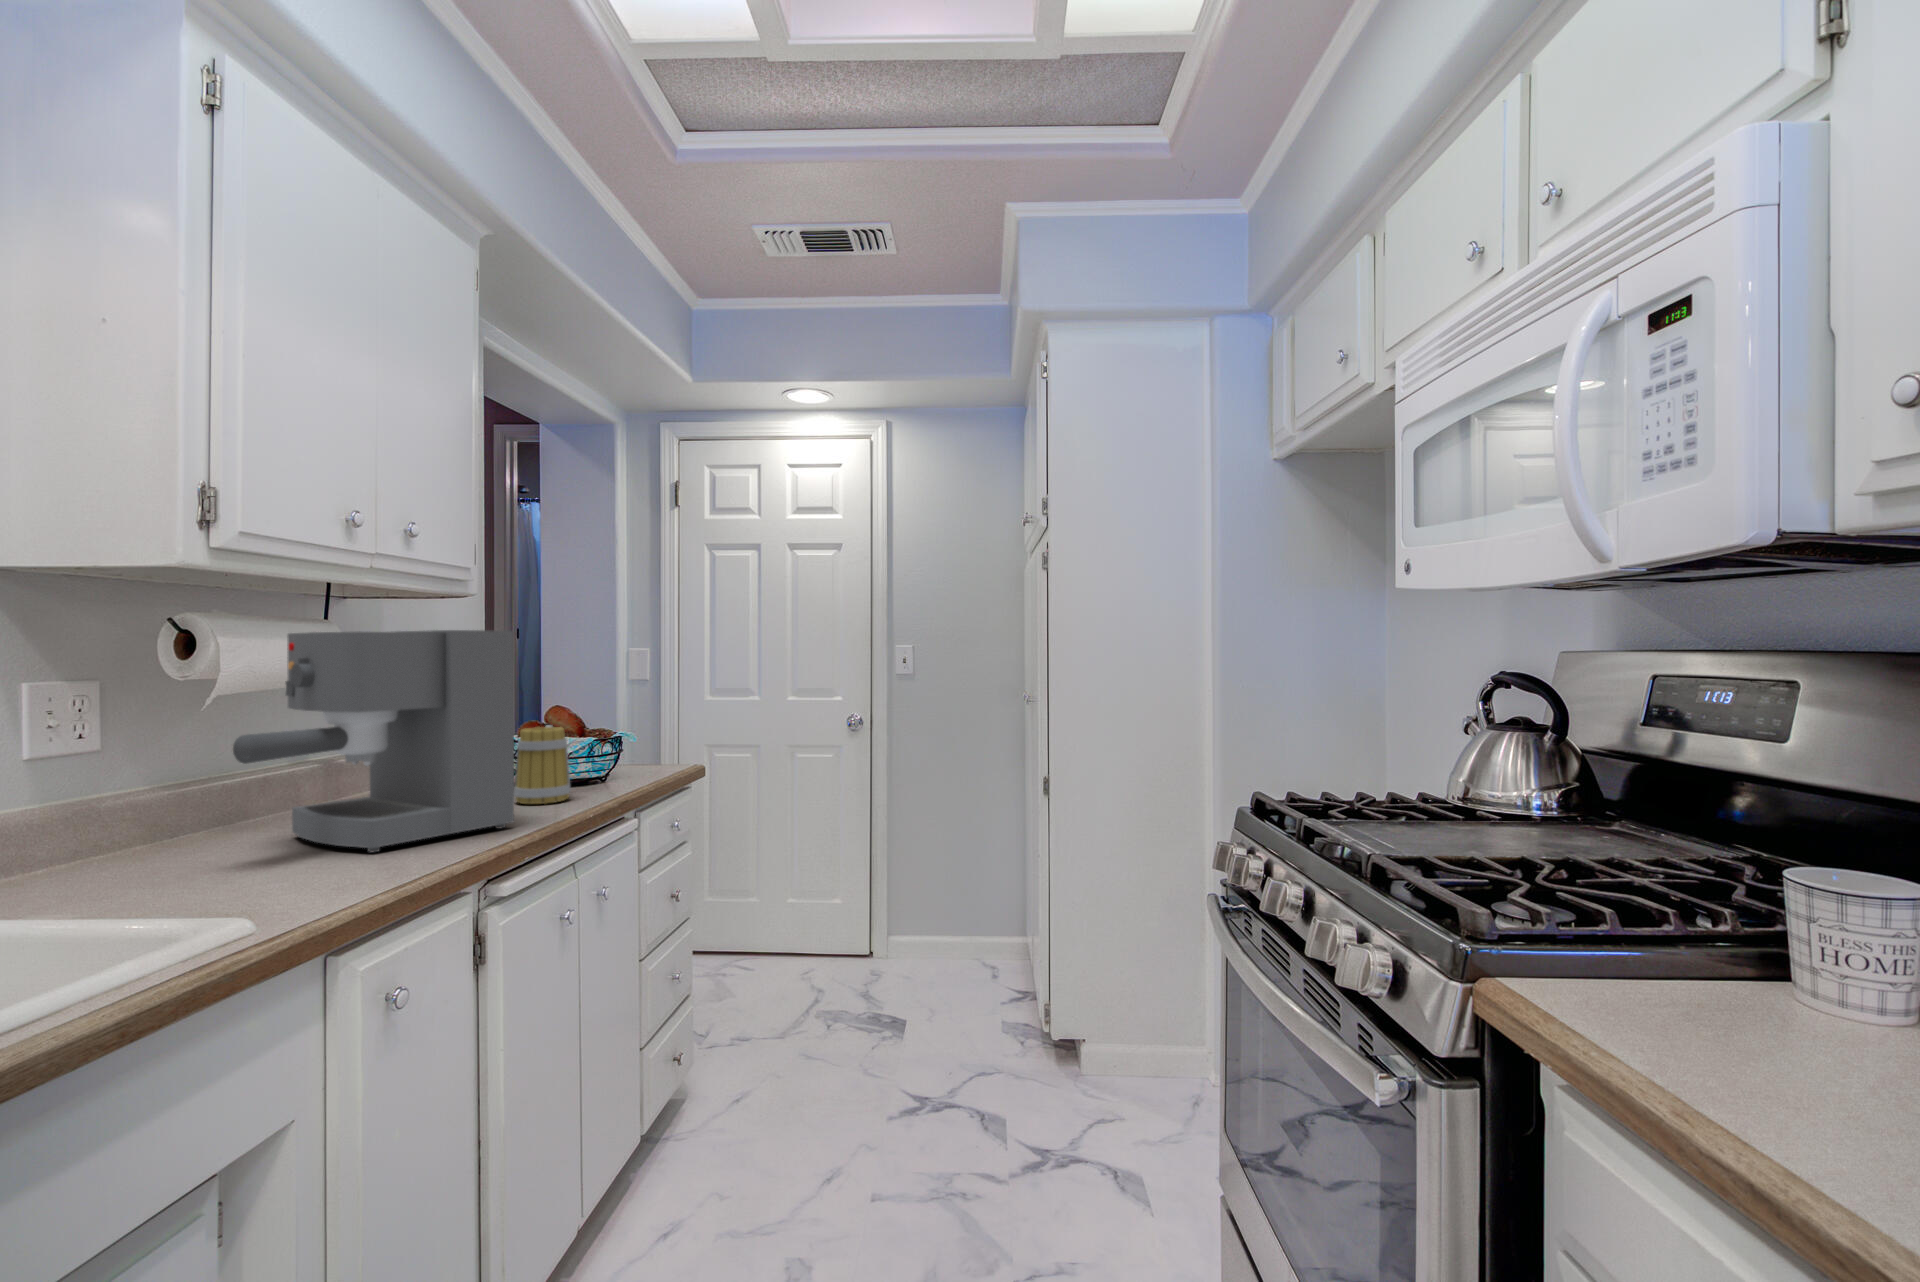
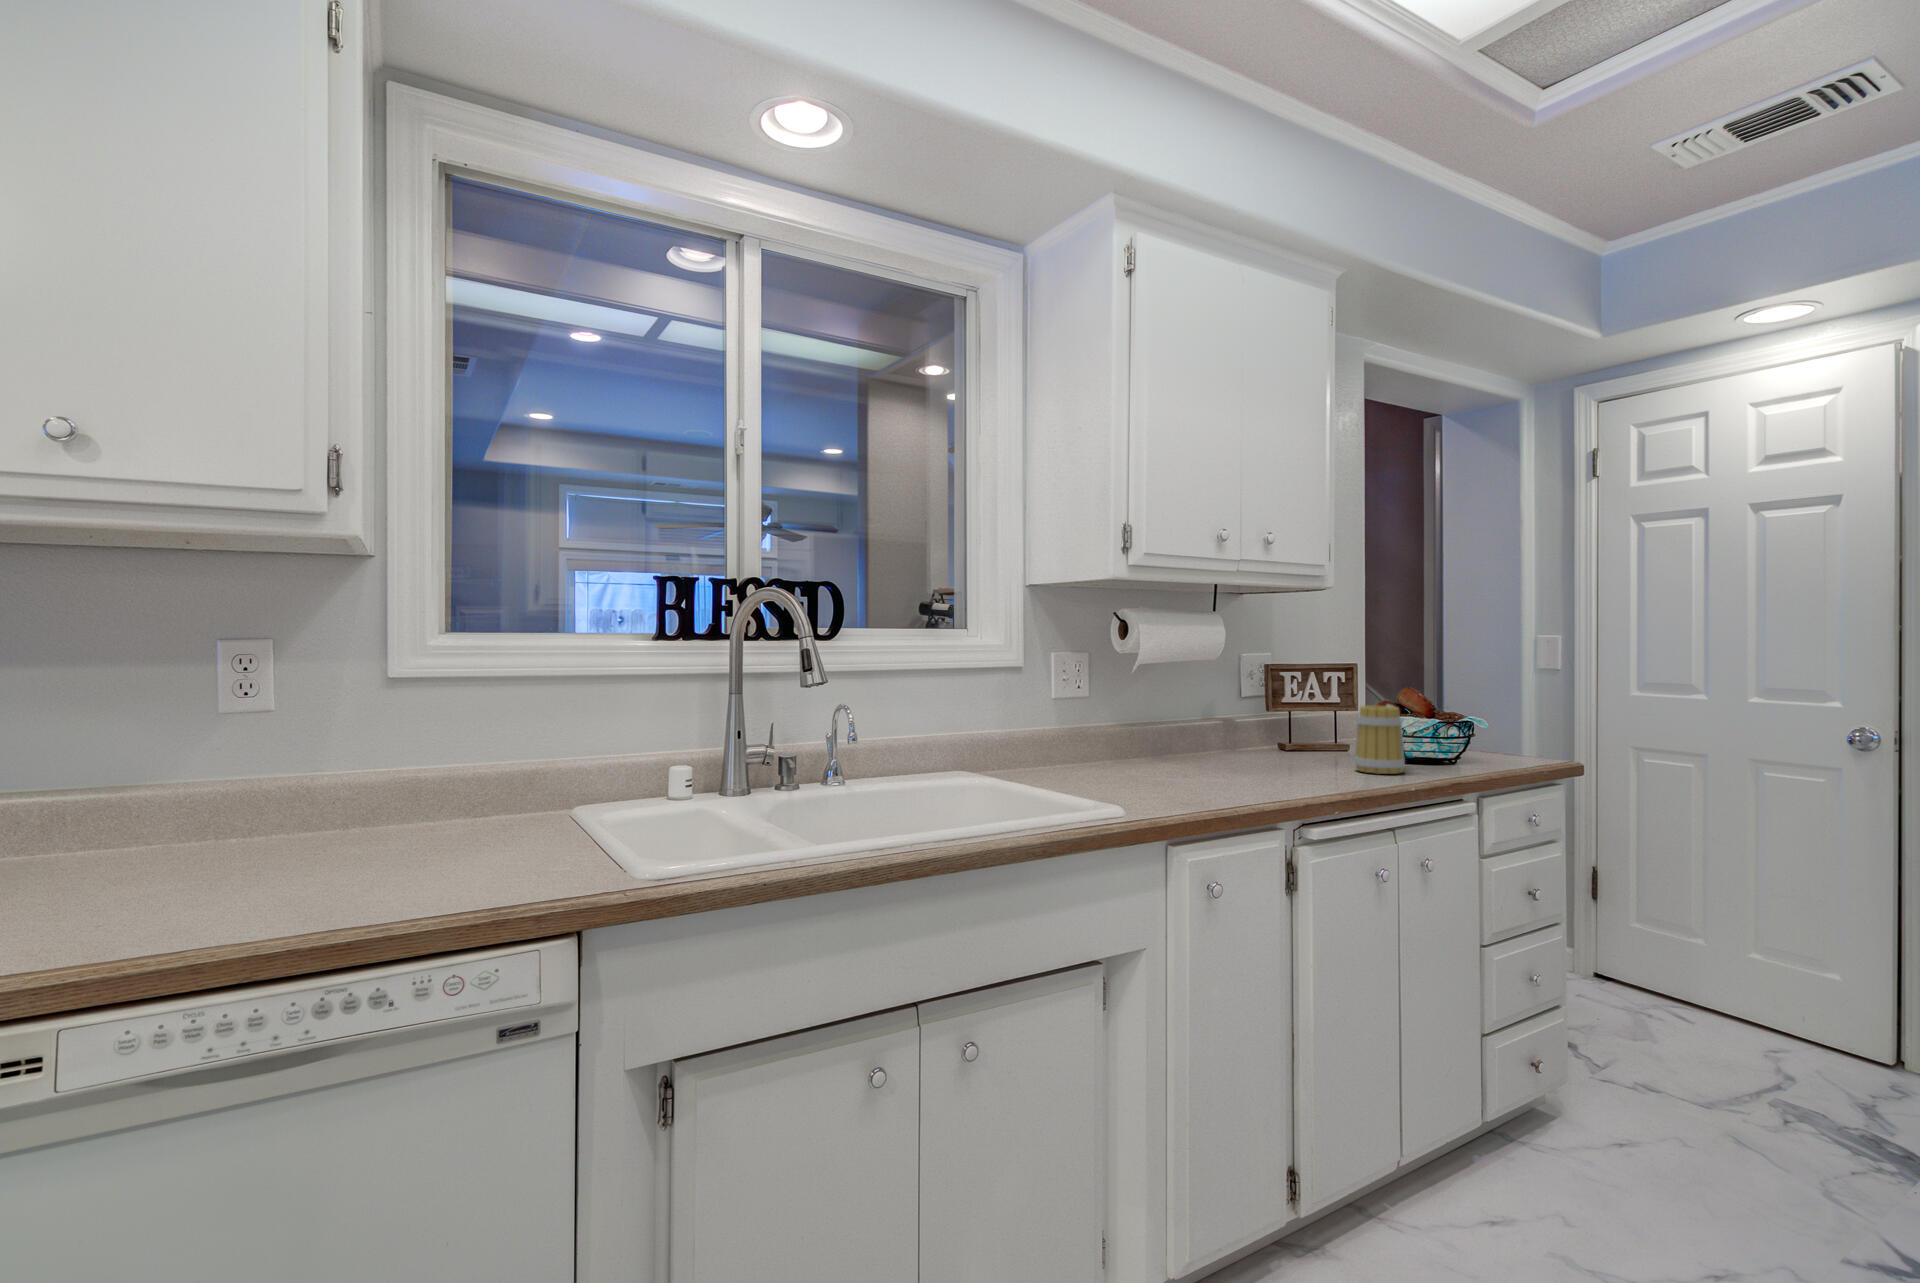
coffee maker: present [233,630,514,853] -> none [1144,619,1335,786]

